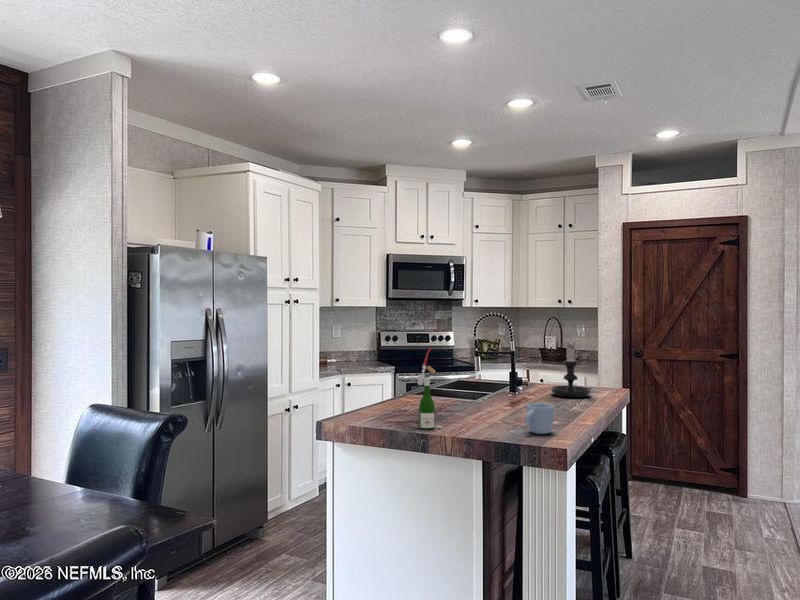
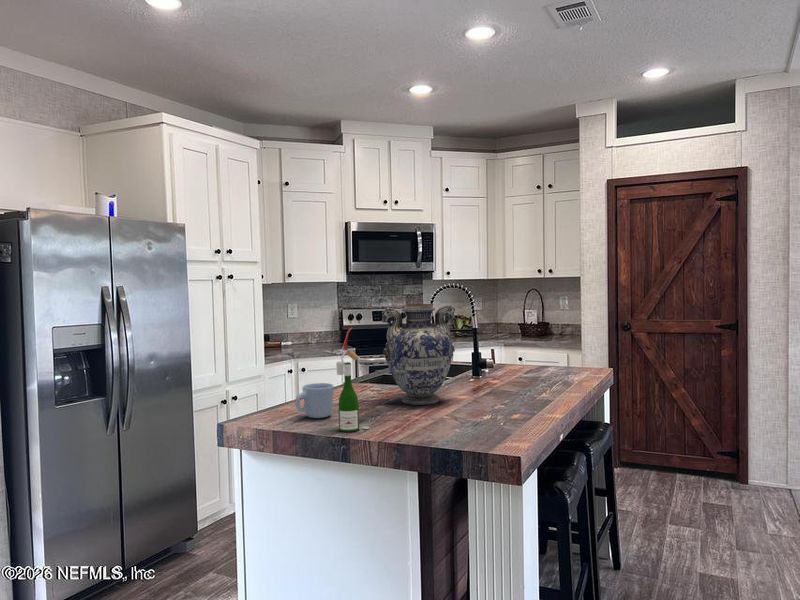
vase: none [445,331,504,412] -> present [382,304,455,405]
candle holder: present [551,341,592,398] -> none [519,310,568,381]
mug: present [525,403,554,434] -> present [295,383,334,418]

